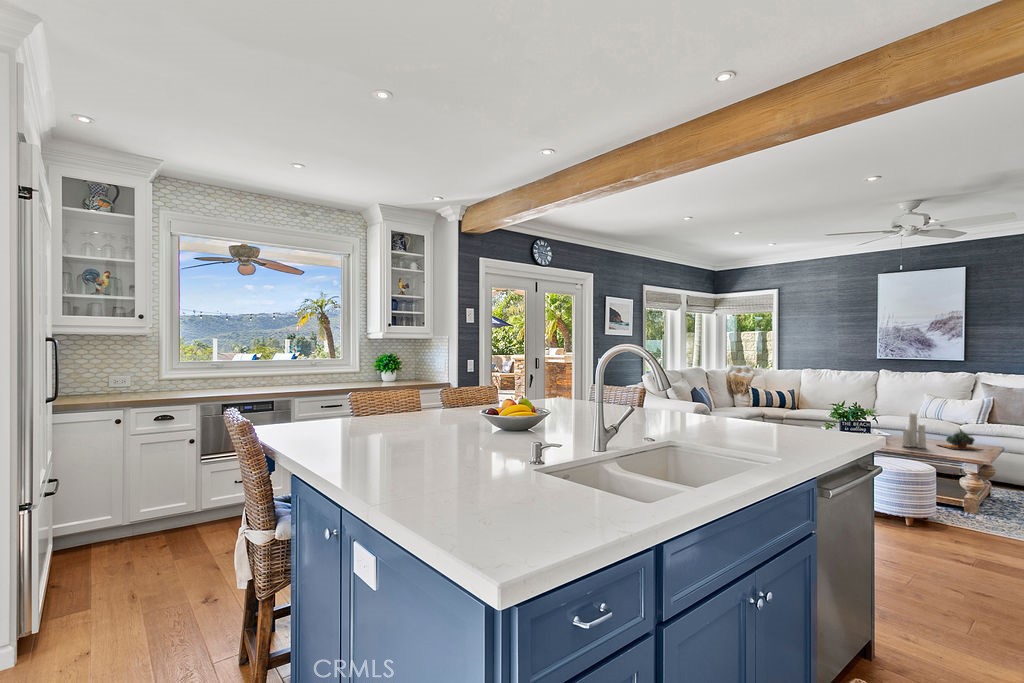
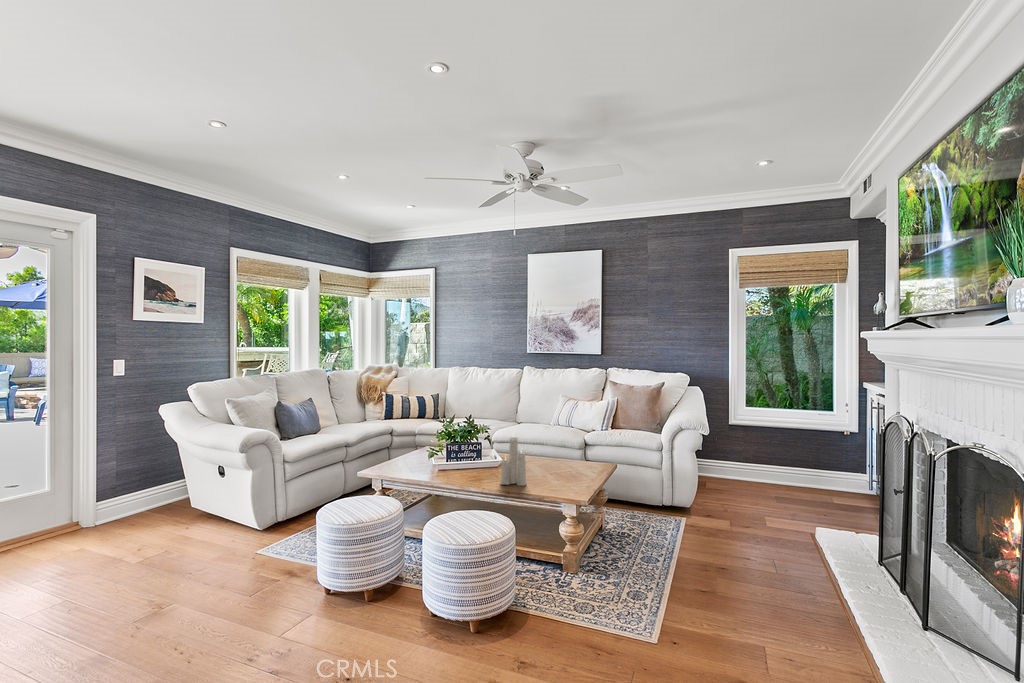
succulent plant: present [939,432,981,450] -> none [542,456,589,482]

